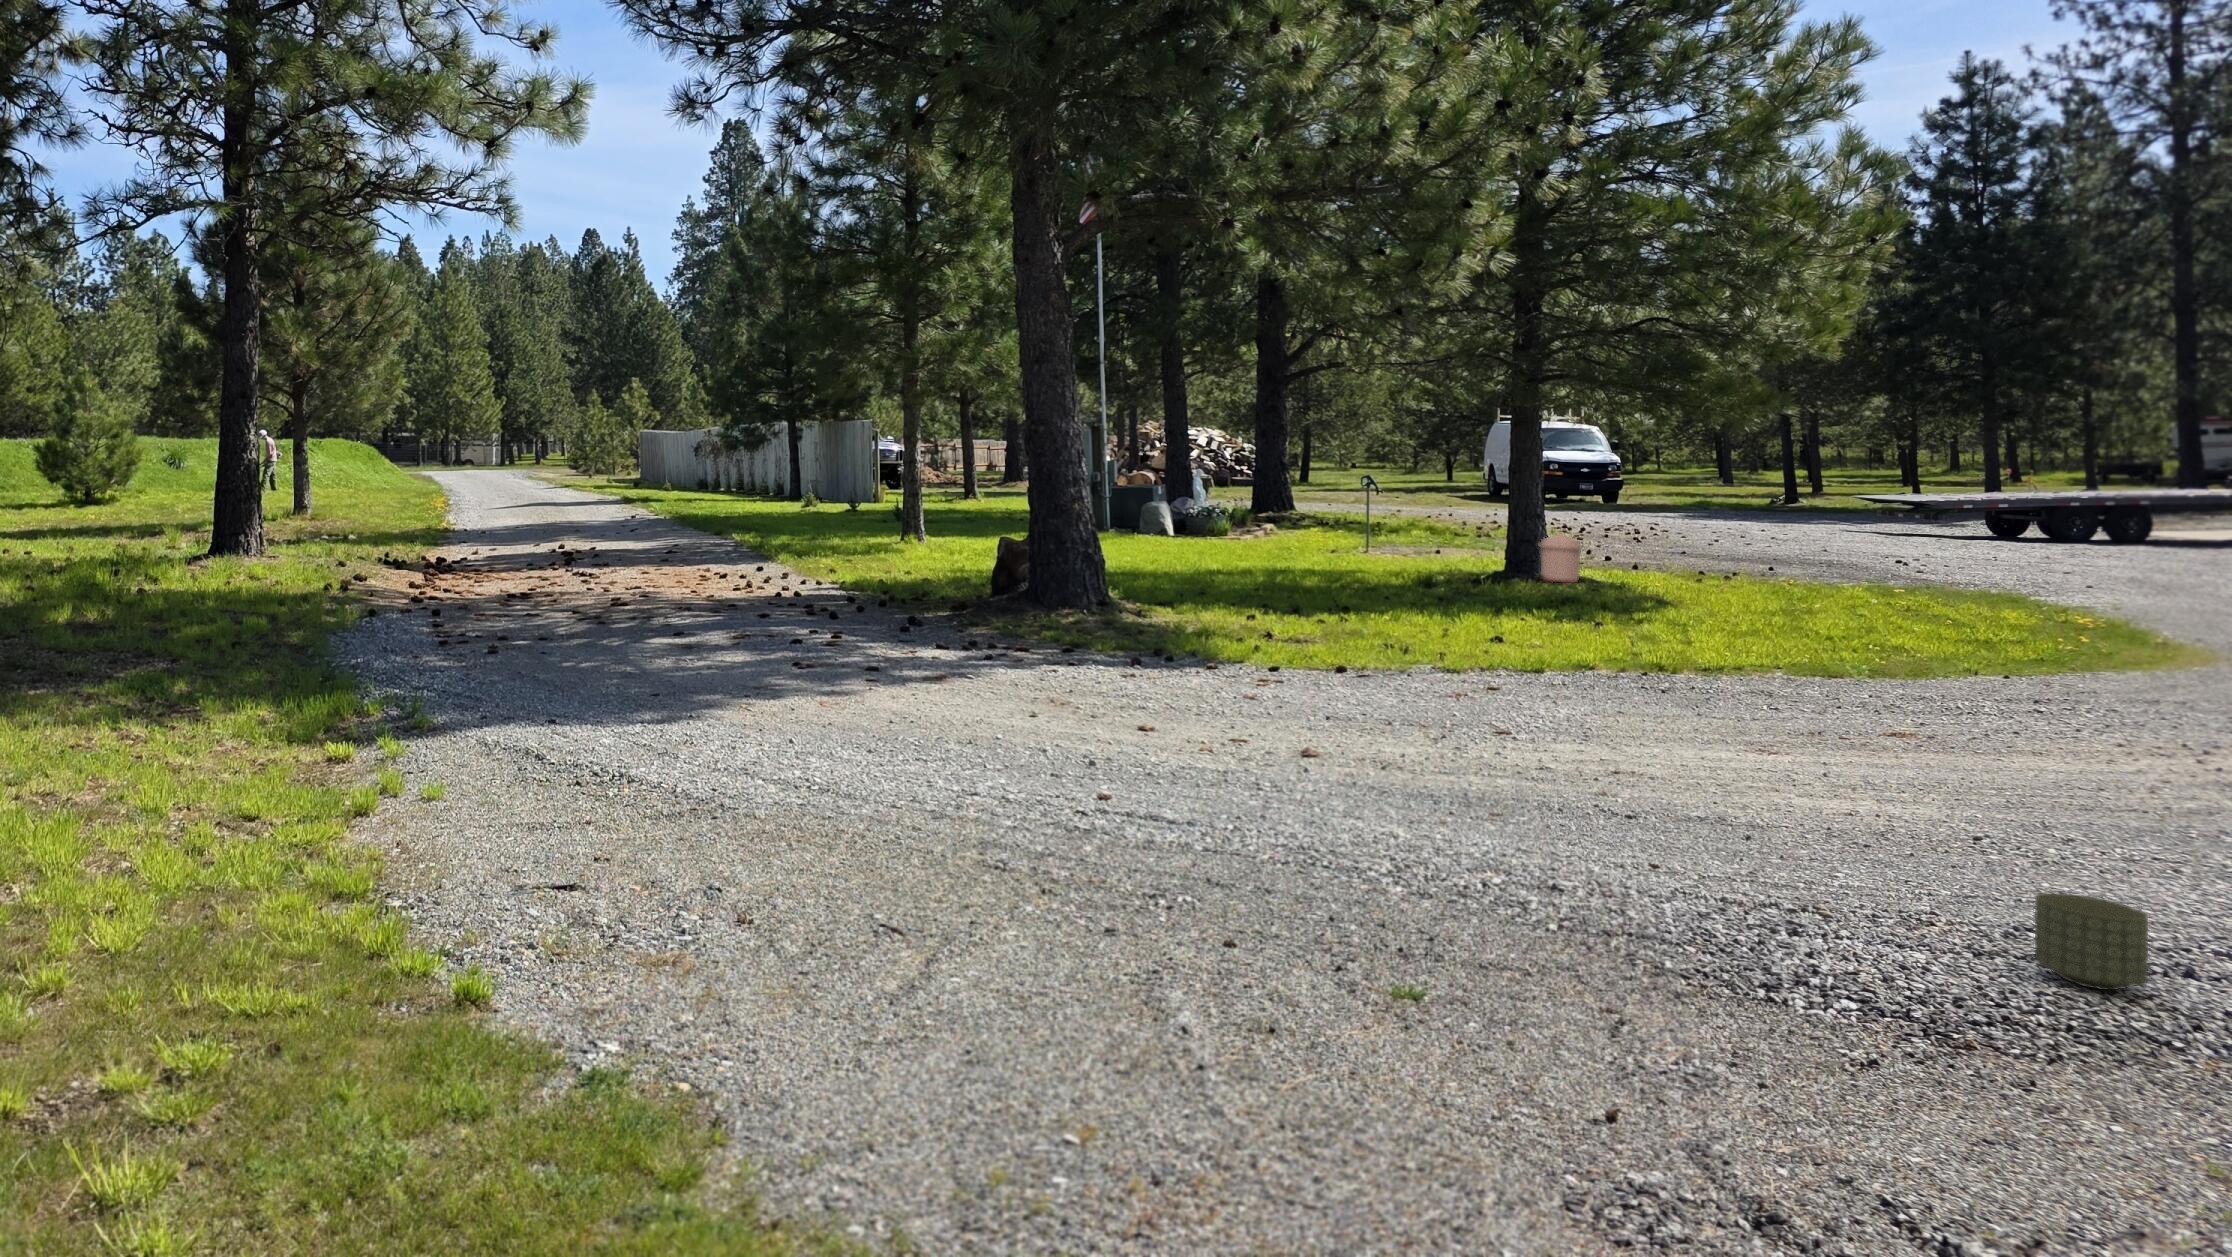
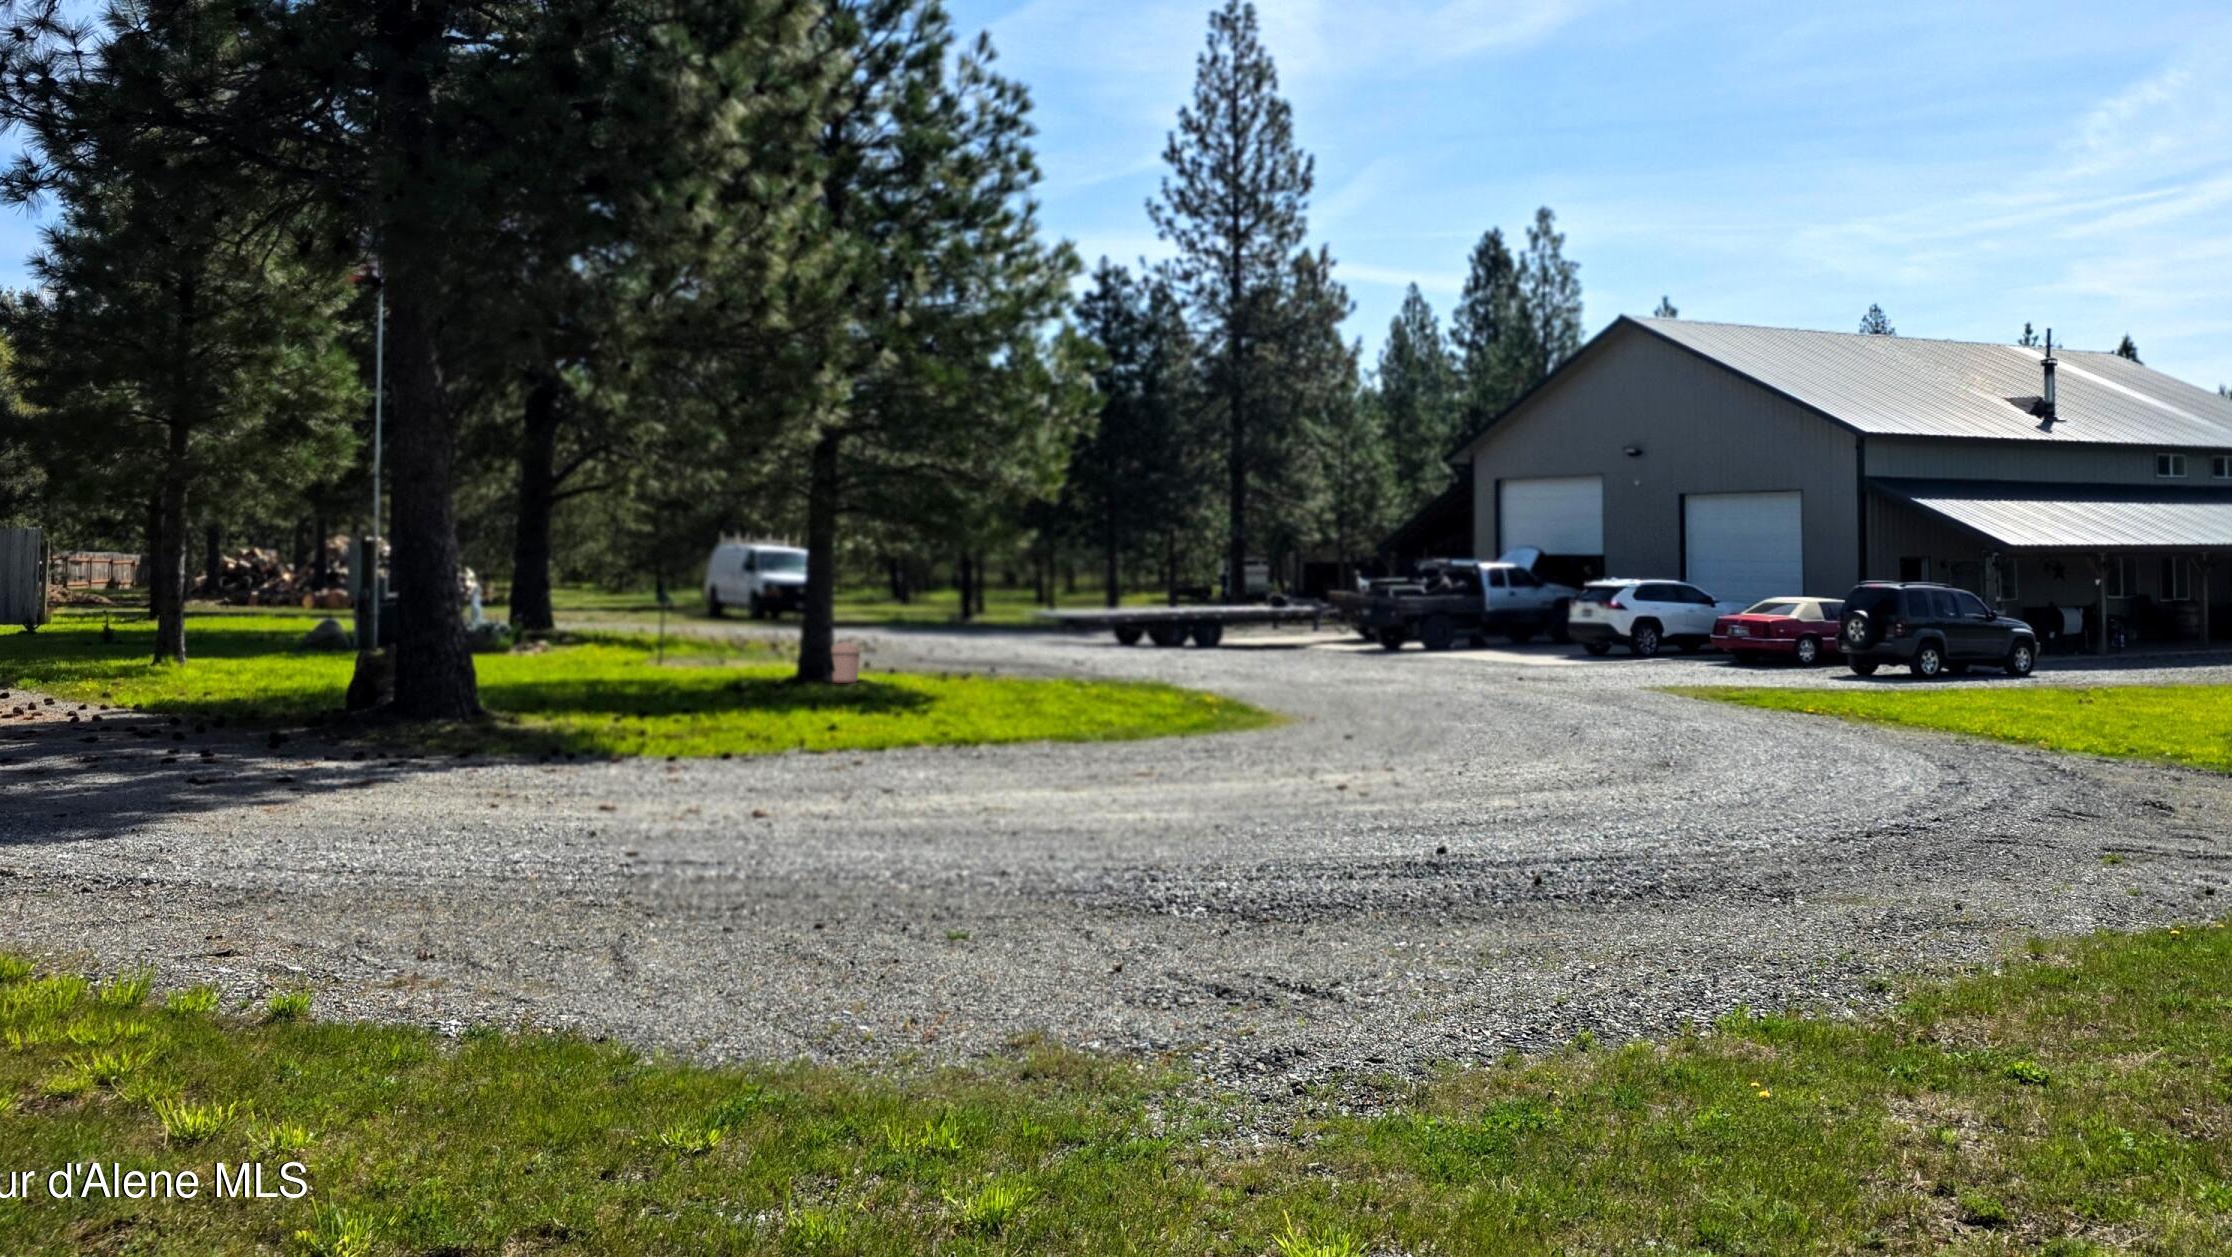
planter: present [2035,892,2148,990] -> none [1155,753,1194,791]

